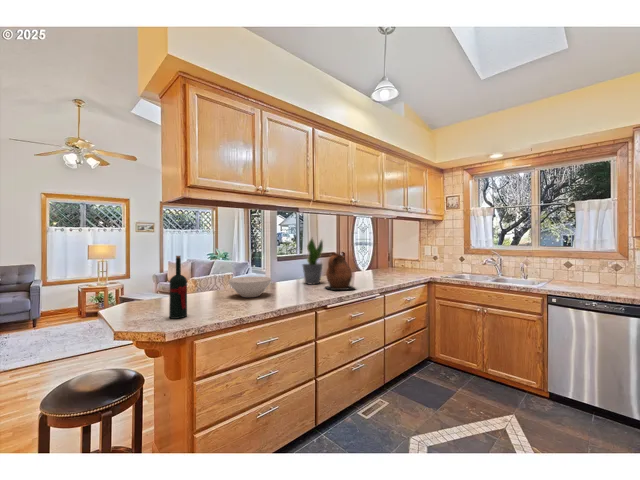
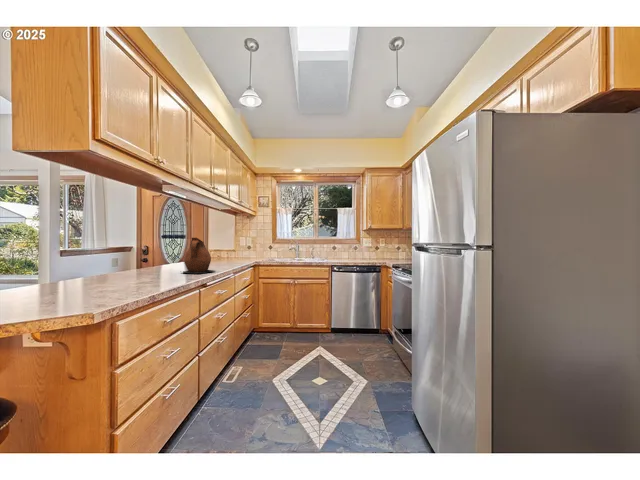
potted plant: present [303,239,323,284] -> none [145,223,171,273]
wine bottle: present [169,256,187,319] -> none [50,231,83,309]
bowl: present [229,276,271,297] -> none [78,264,138,287]

